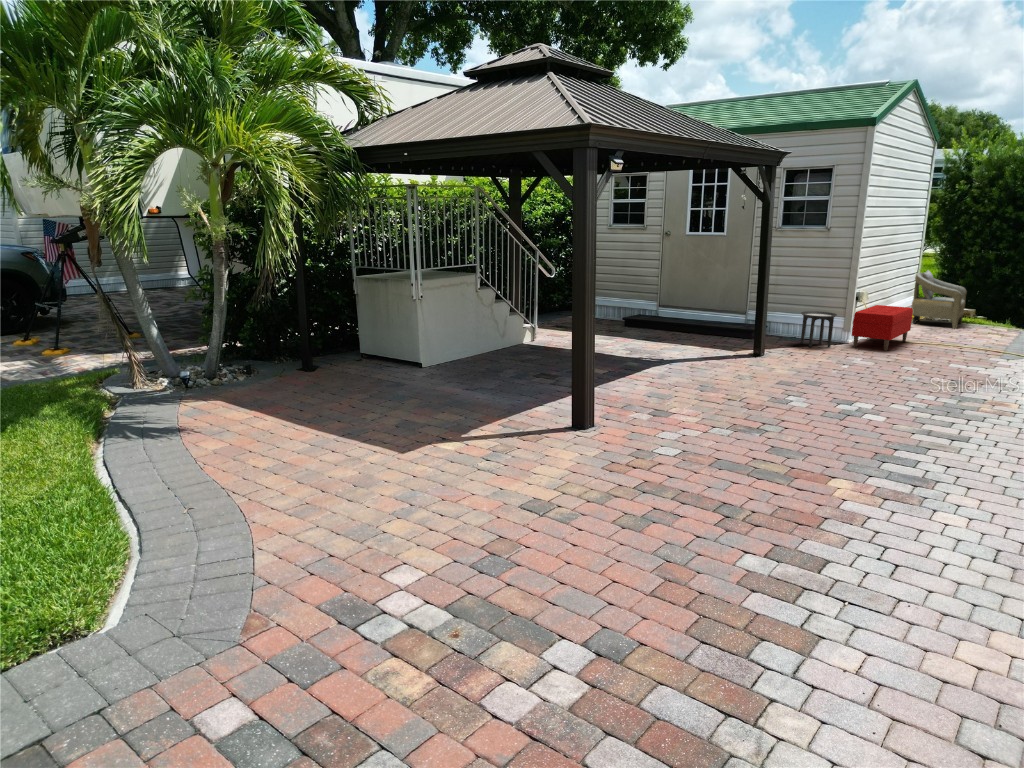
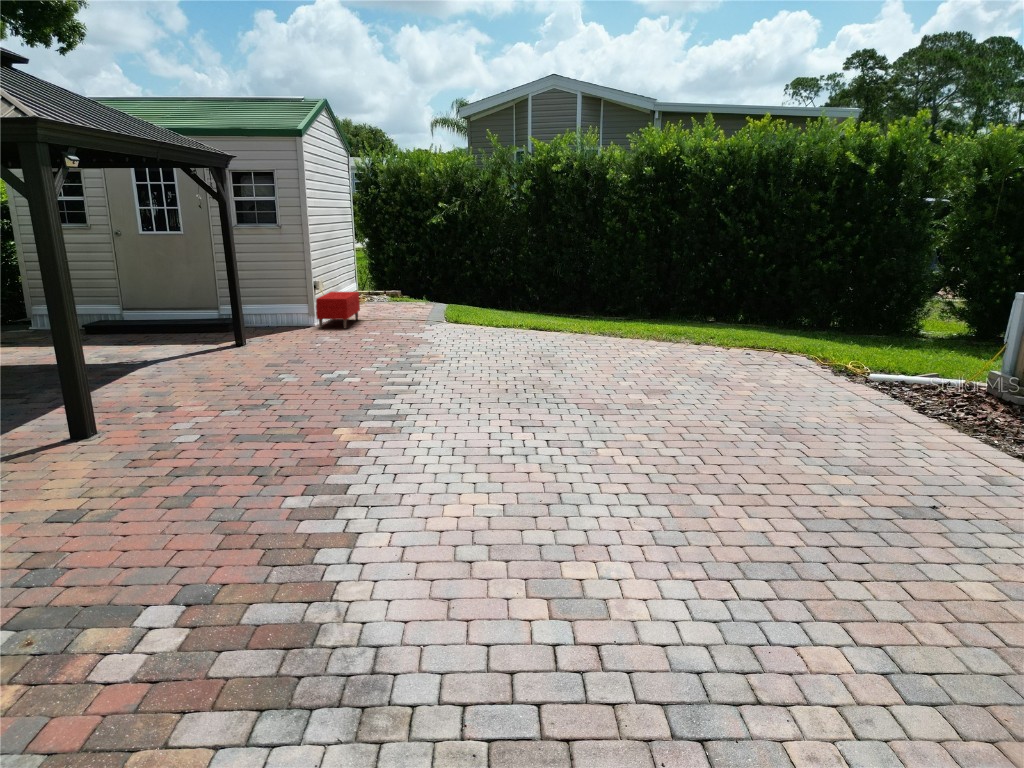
armchair: present [912,270,967,329] -> none [355,261,393,307]
side table: present [801,311,837,347] -> none [271,301,302,333]

